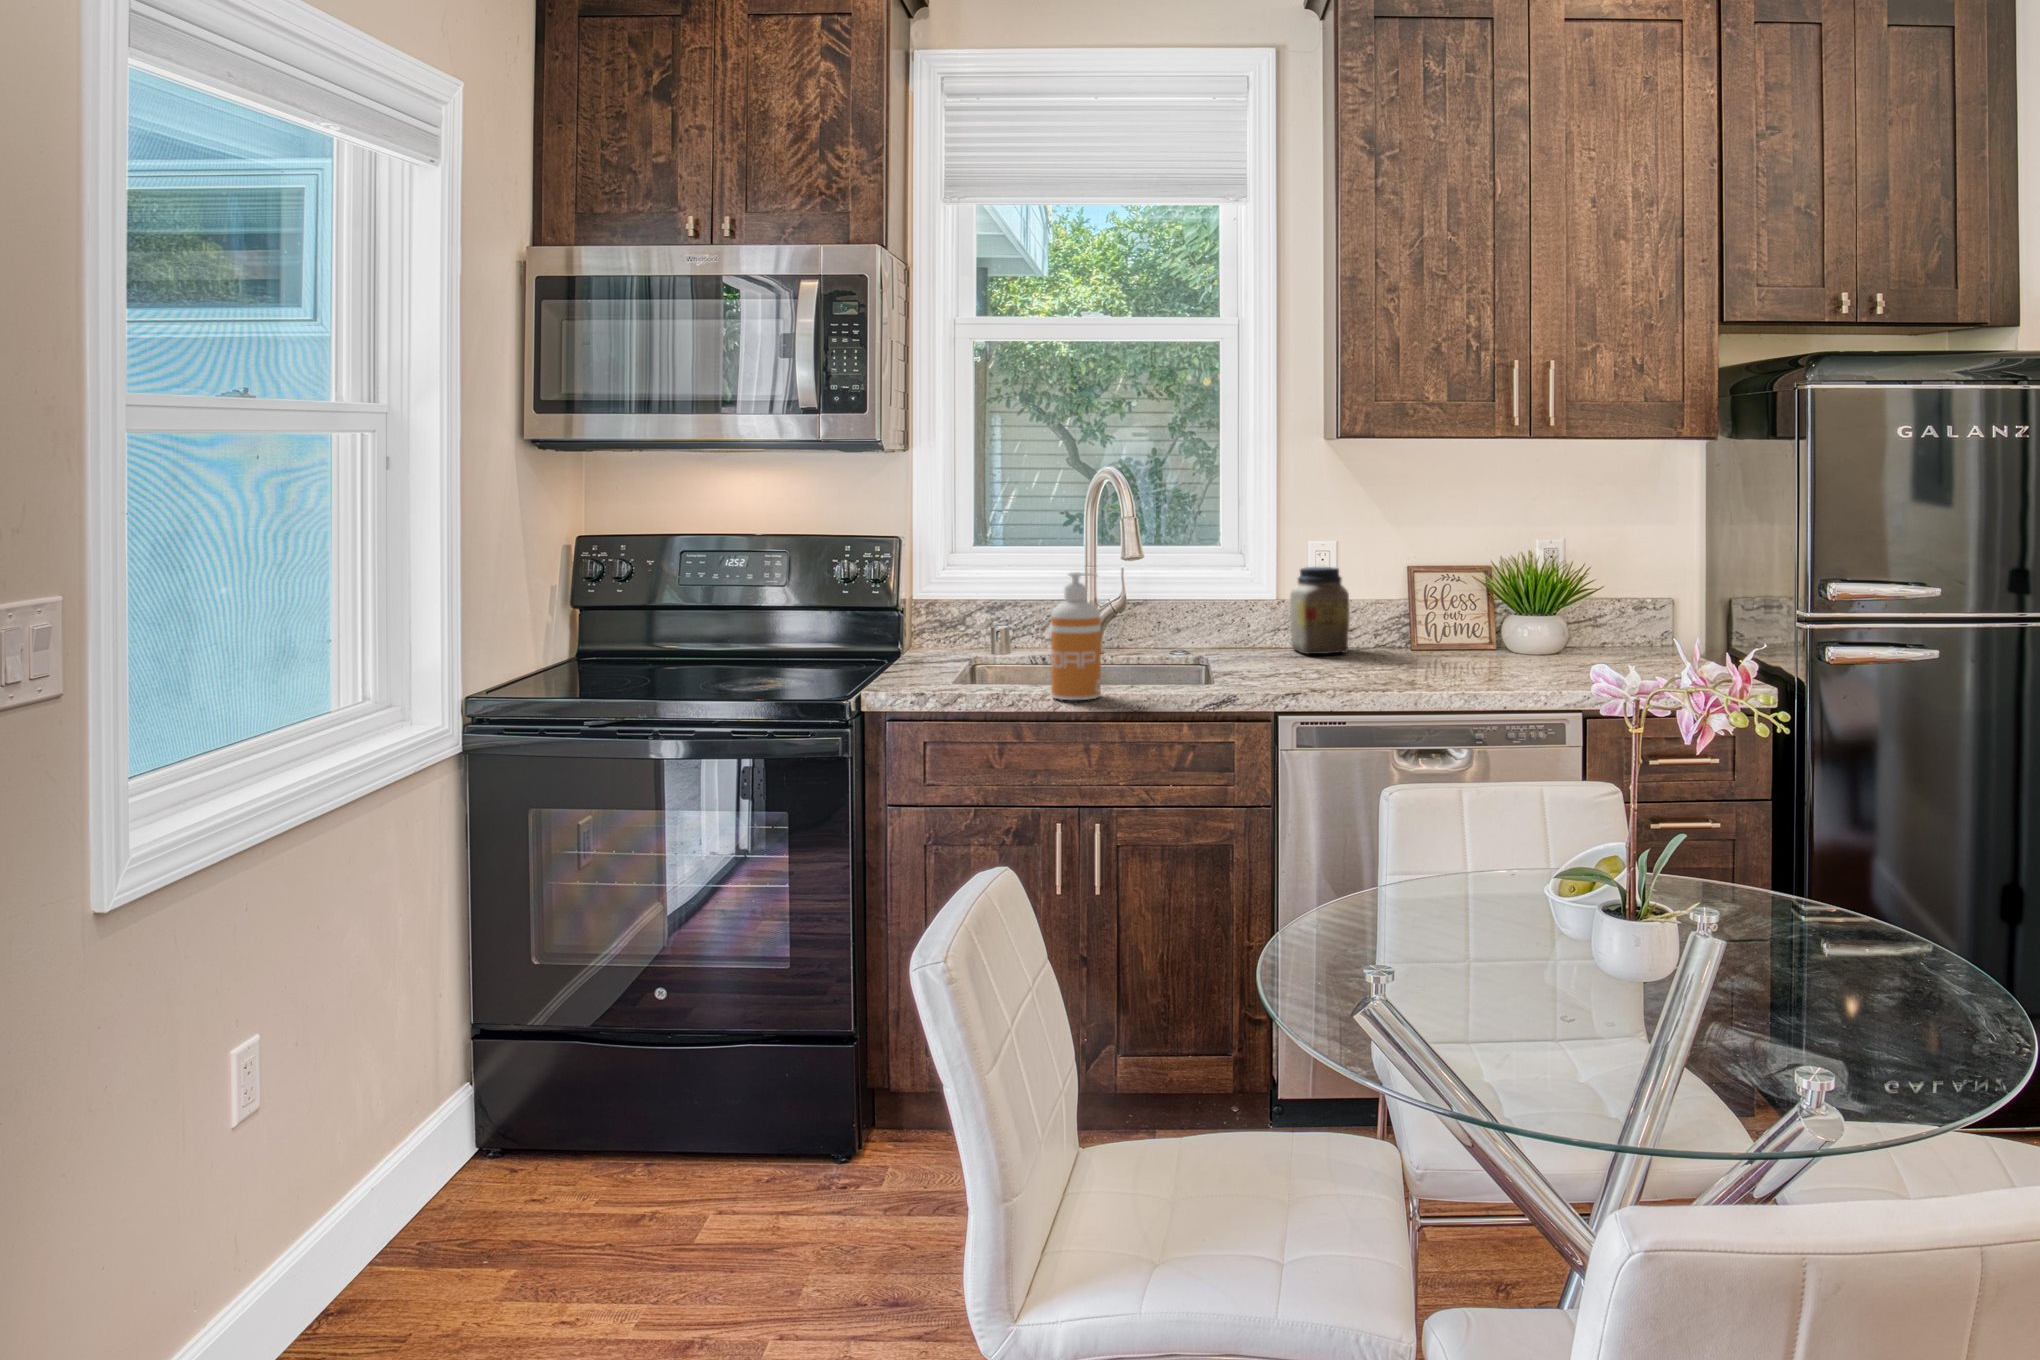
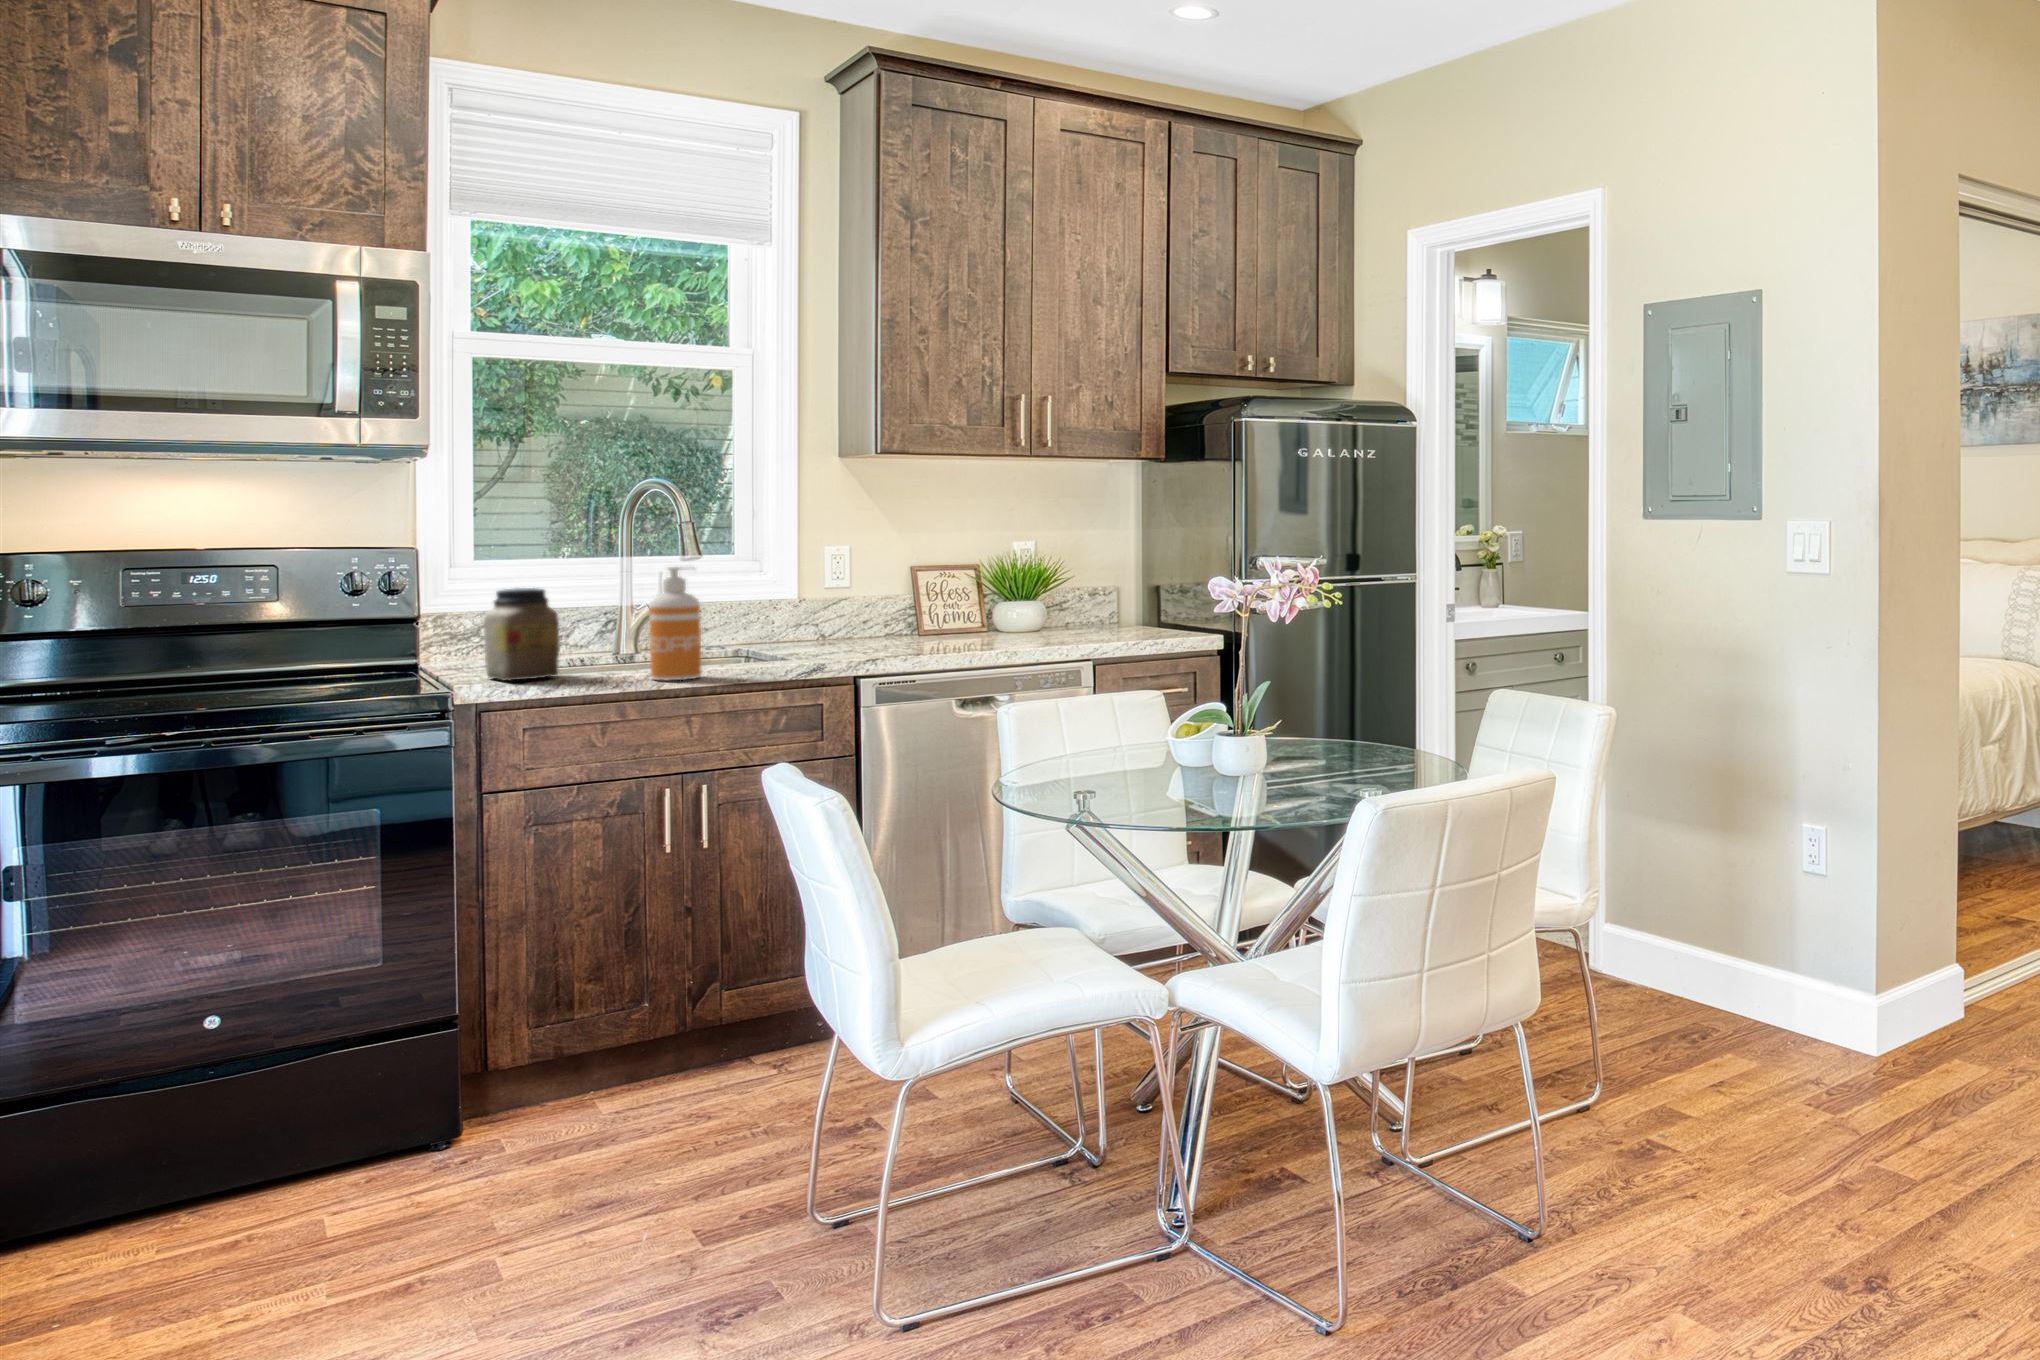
jar: present [1290,567,1349,654] -> present [484,588,560,681]

